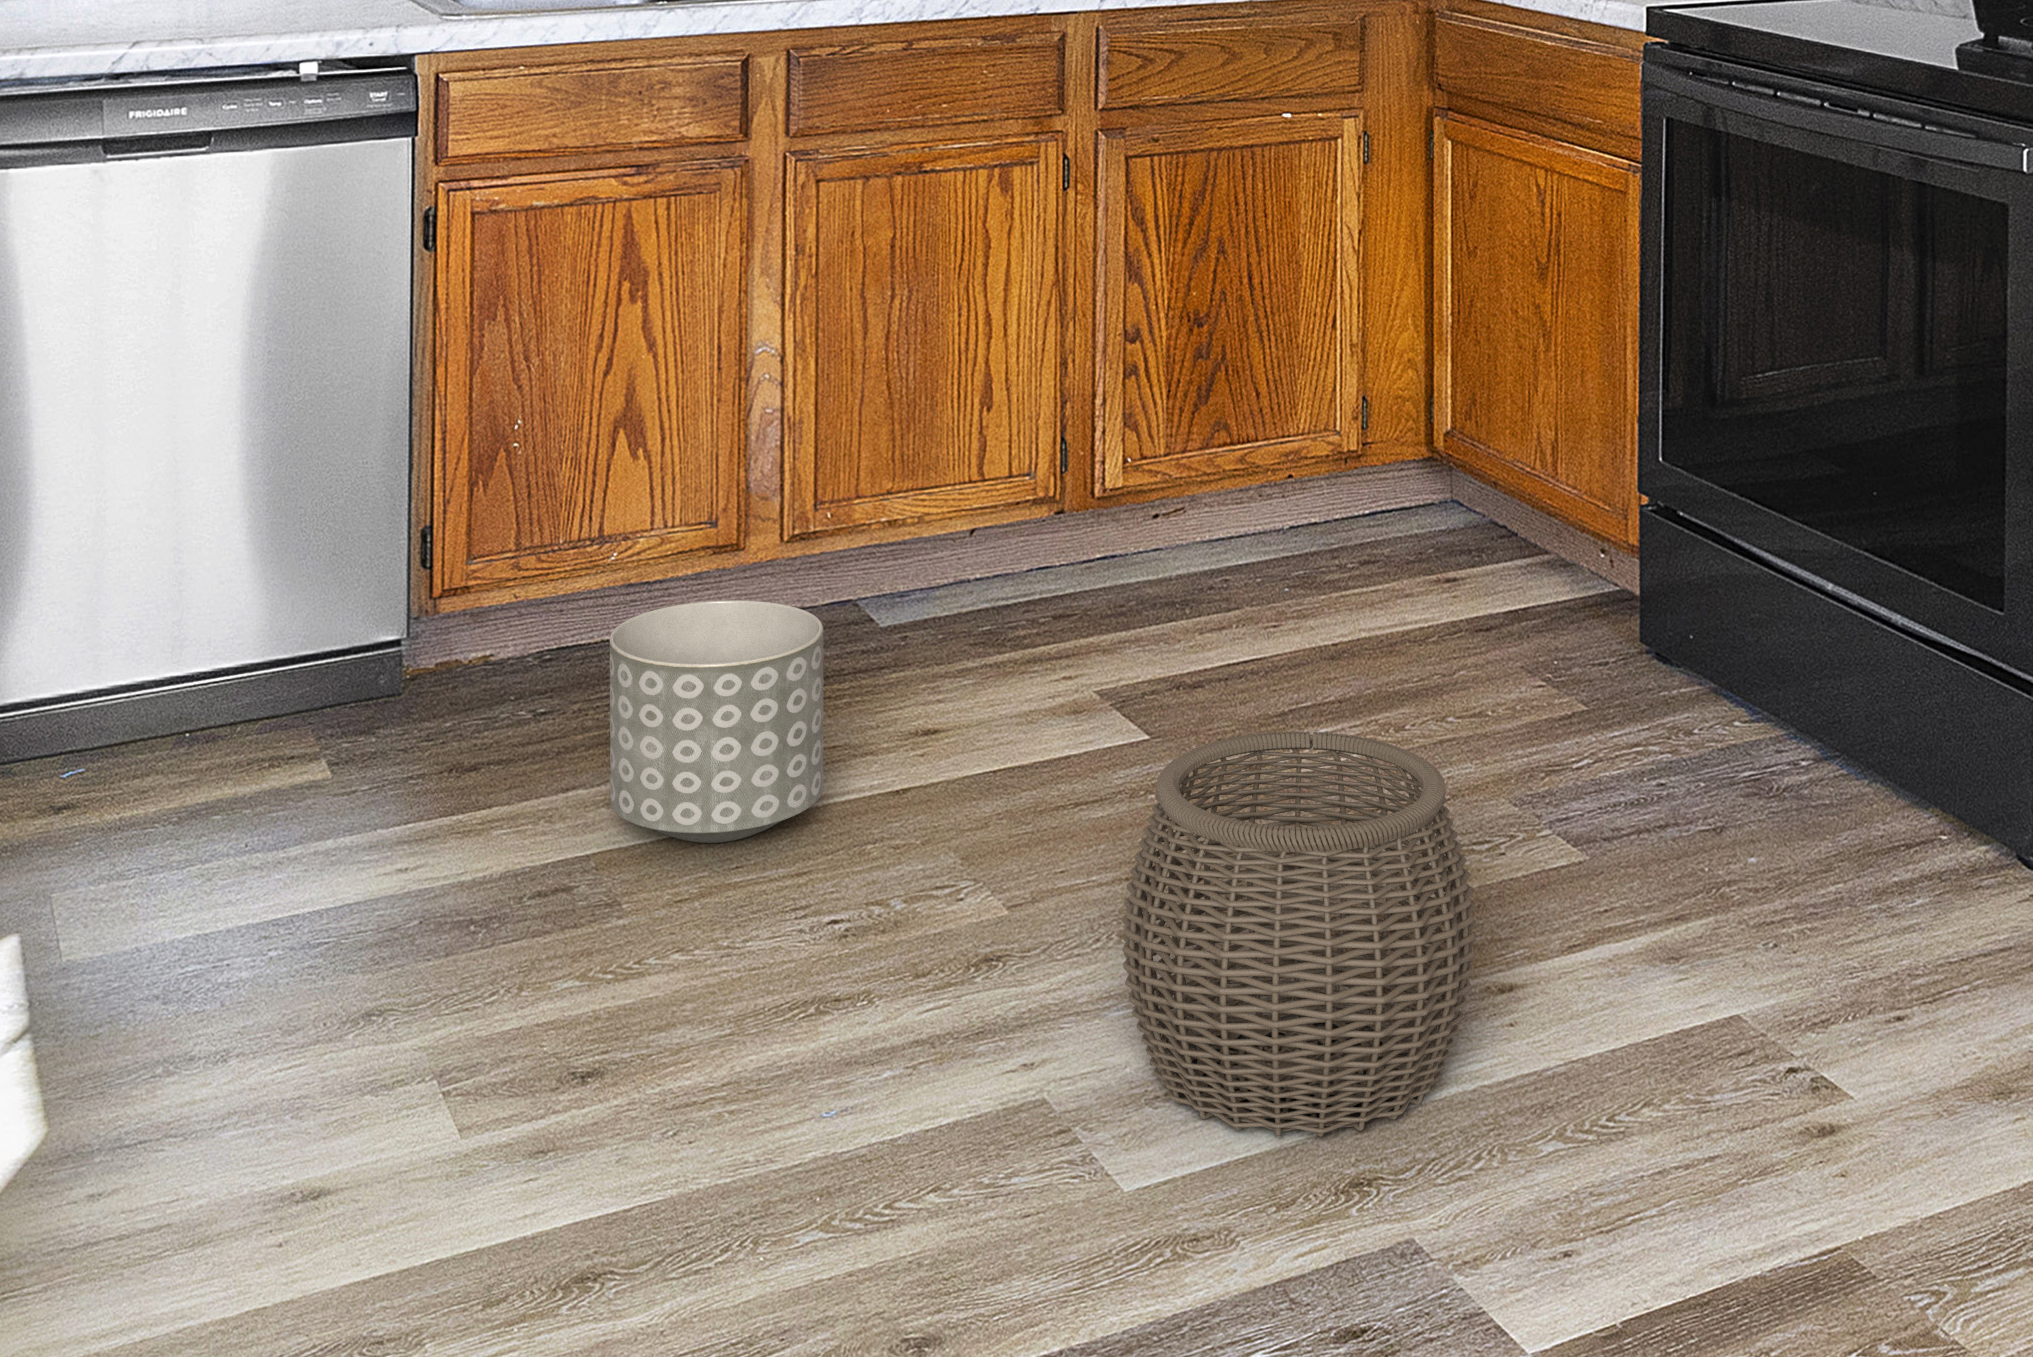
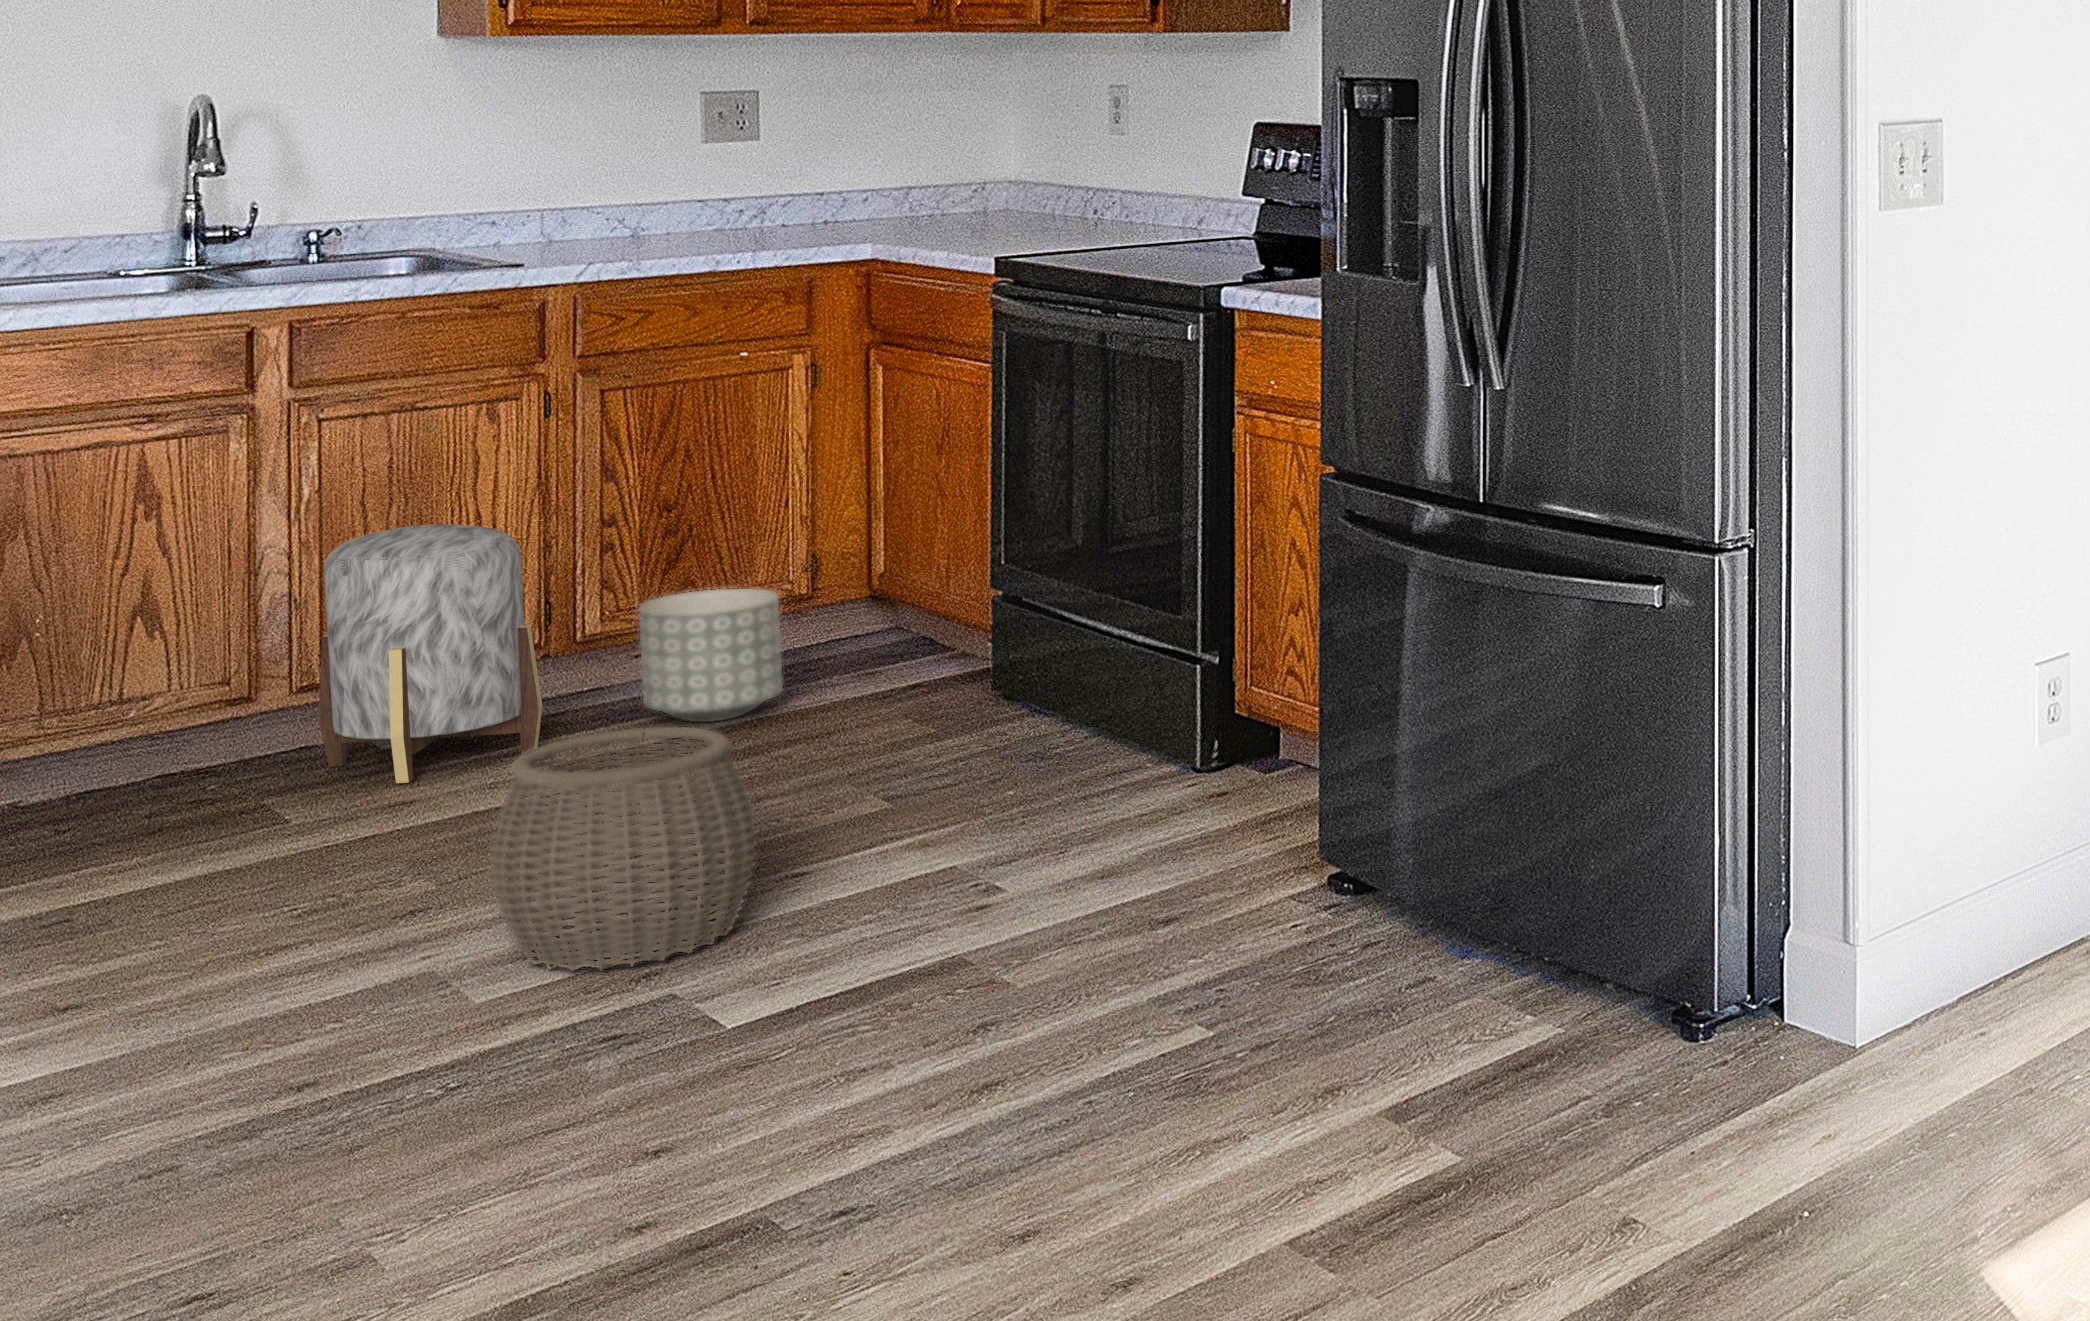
stool: none [804,334,1064,693] -> present [318,524,543,783]
planter: present [610,600,823,843] -> present [639,589,783,722]

